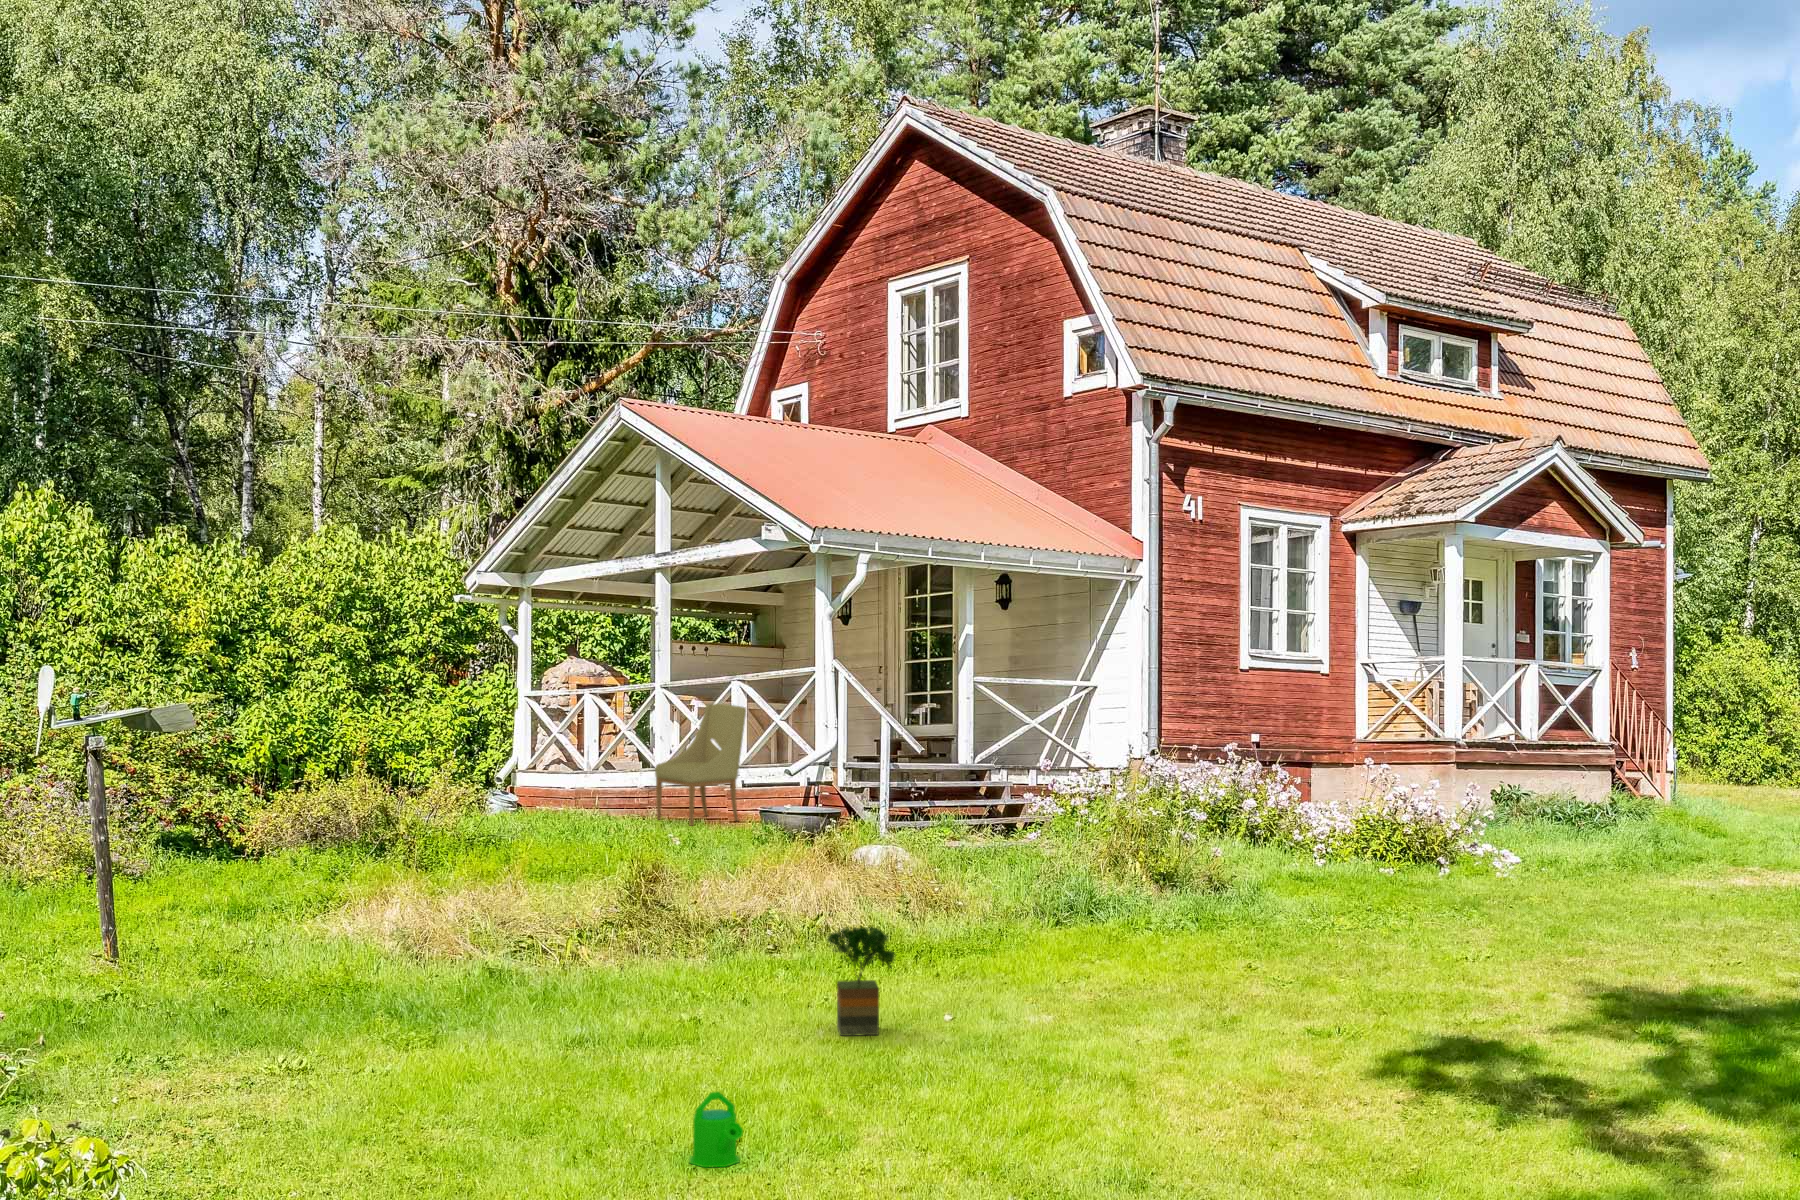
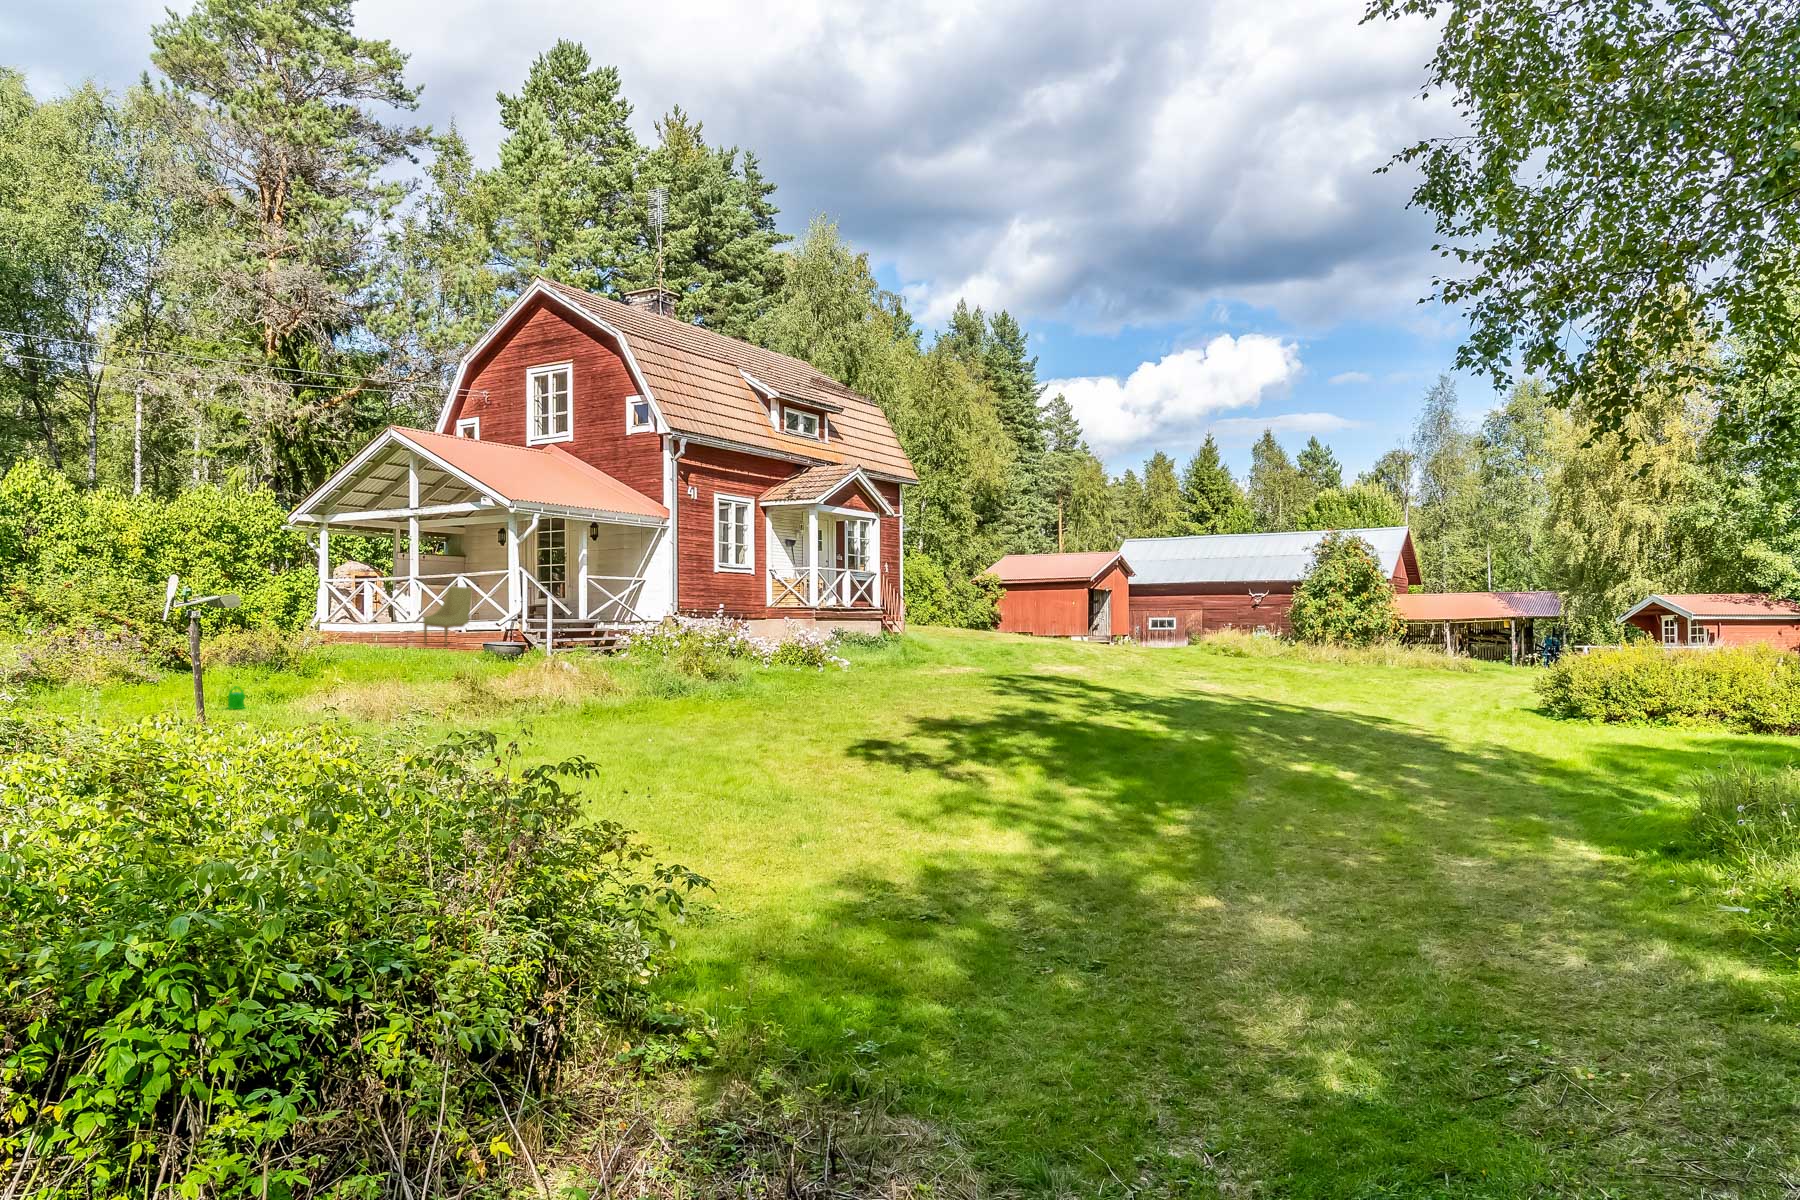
potted tree: present [827,926,896,1036] -> none [583,665,613,708]
watering can: present [689,1092,743,1168] -> present [228,686,246,709]

